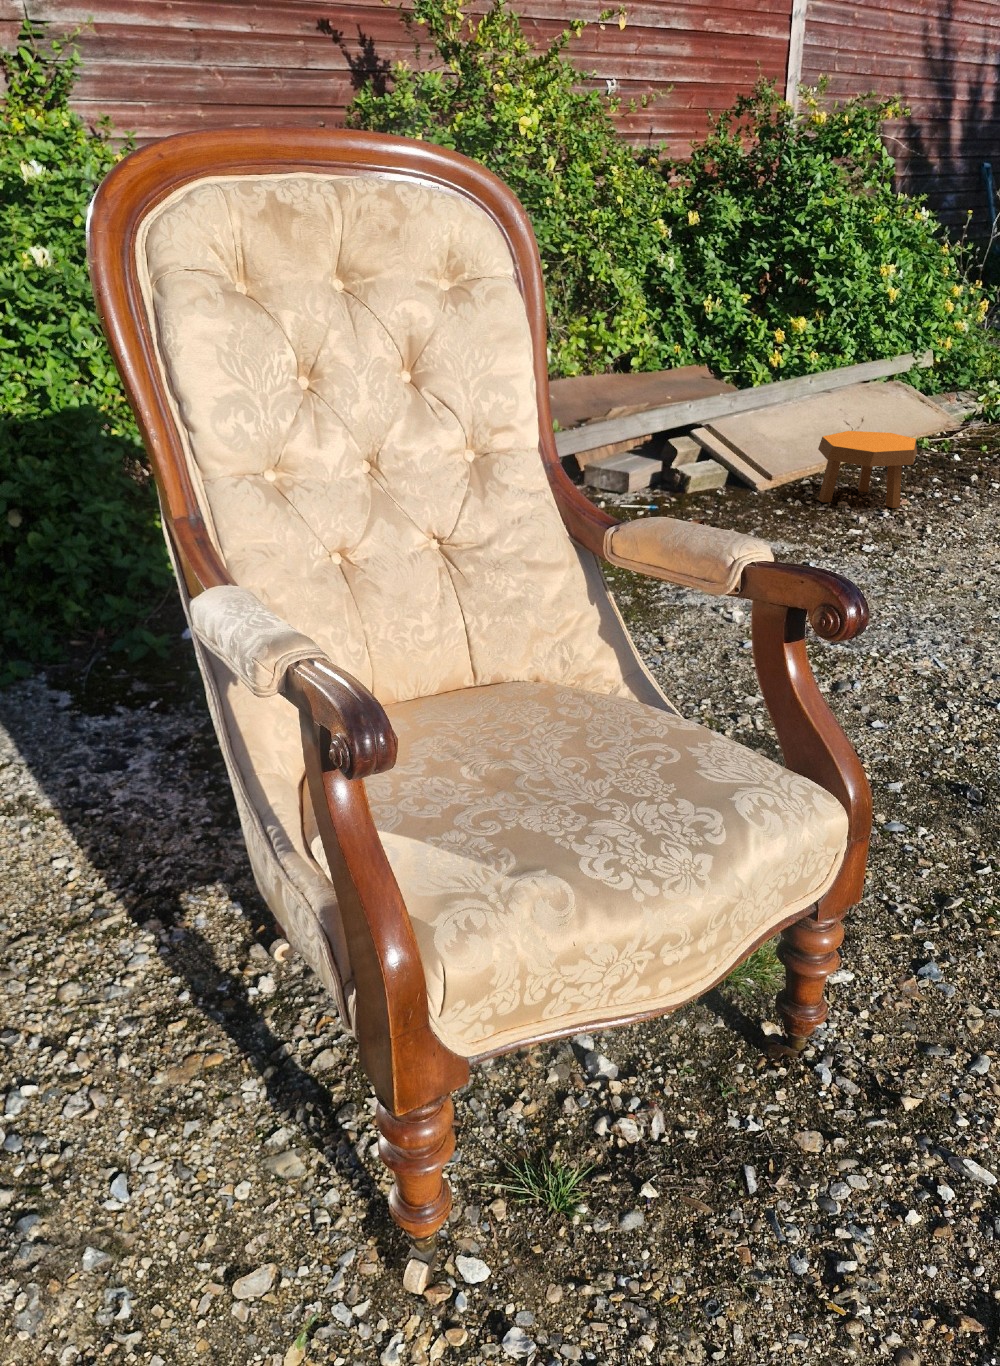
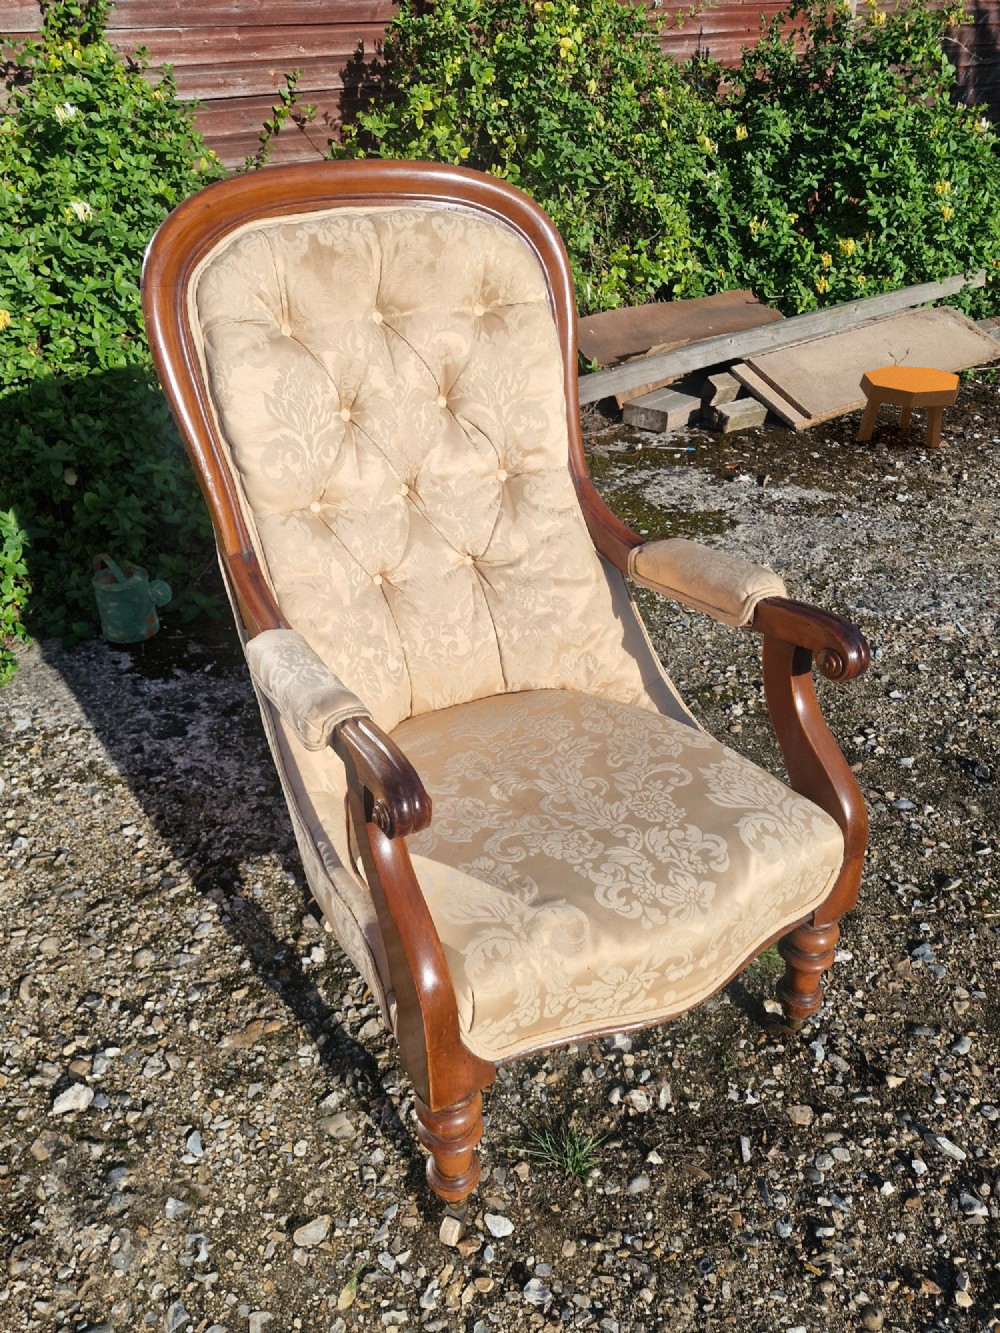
watering can: none [32,590,117,684] -> present [92,553,172,643]

